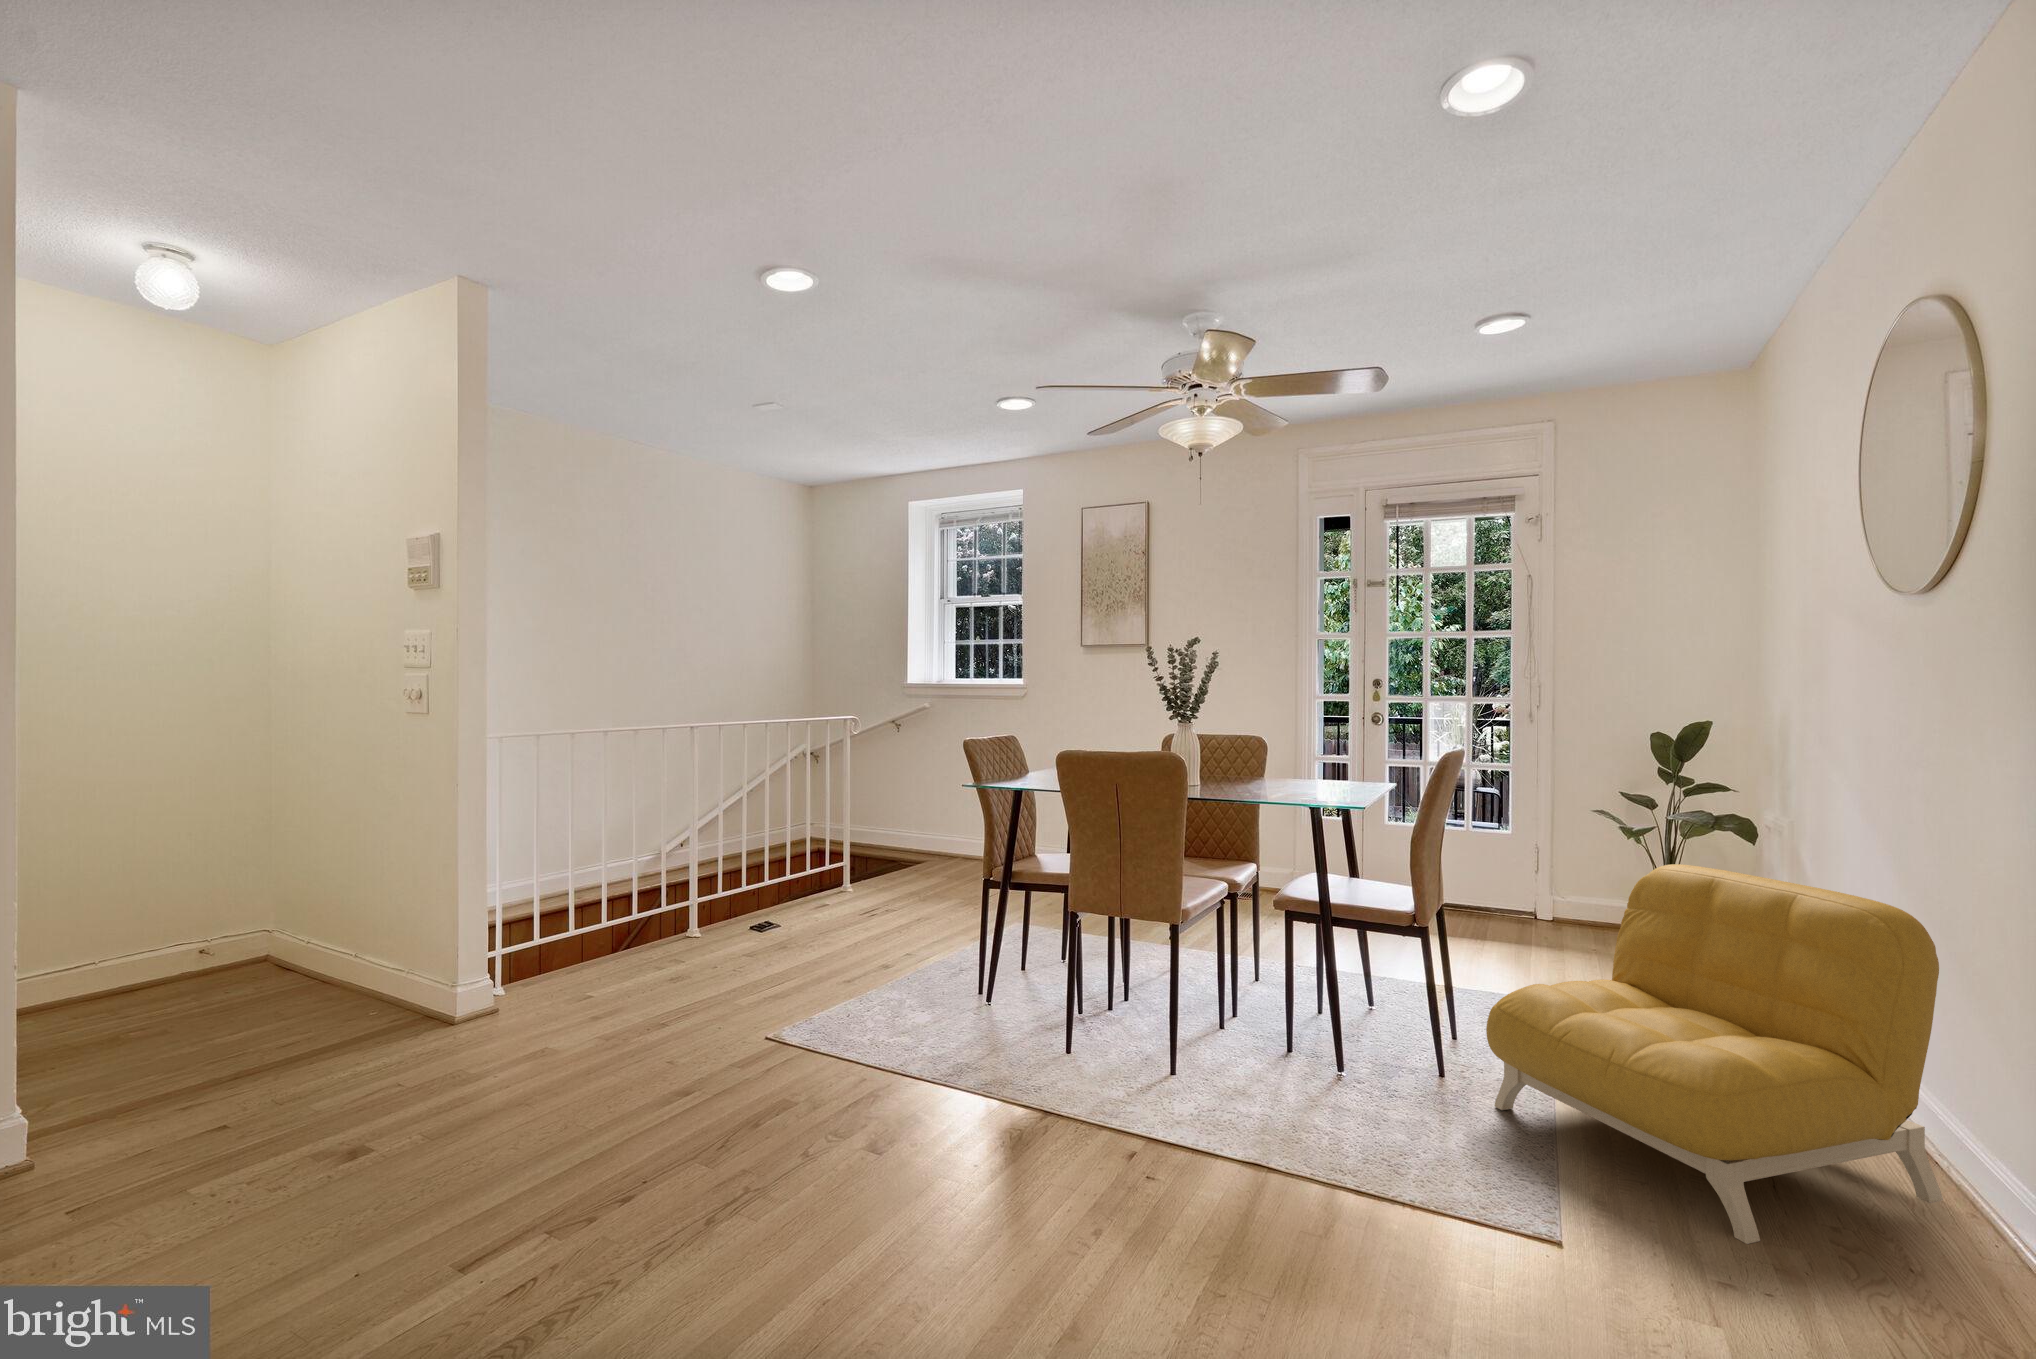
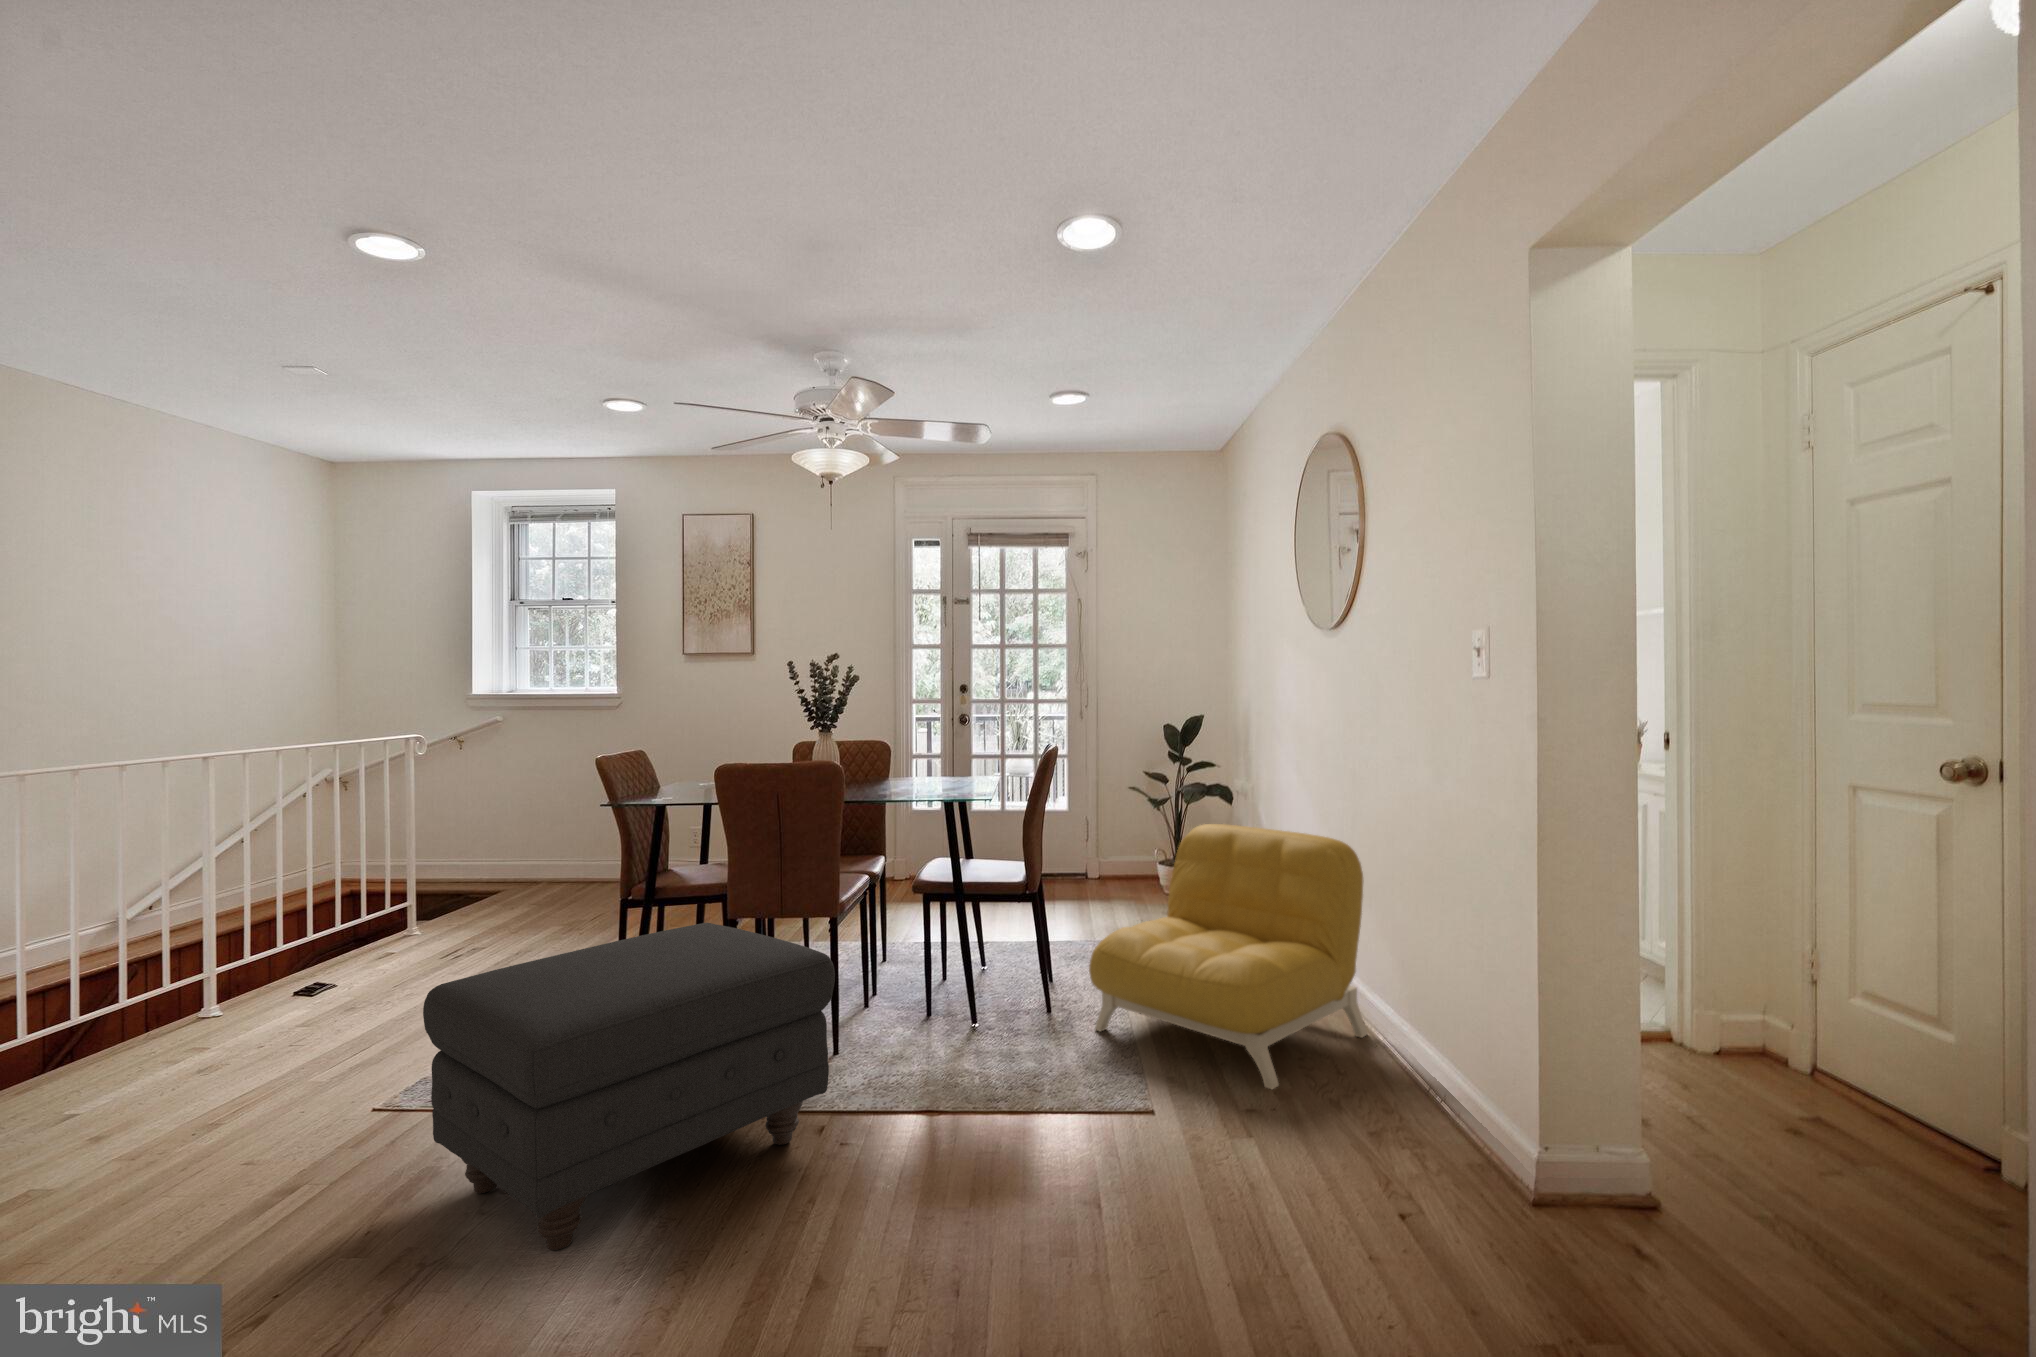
ottoman: none [773,912,1146,1209] -> present [423,923,835,1250]

